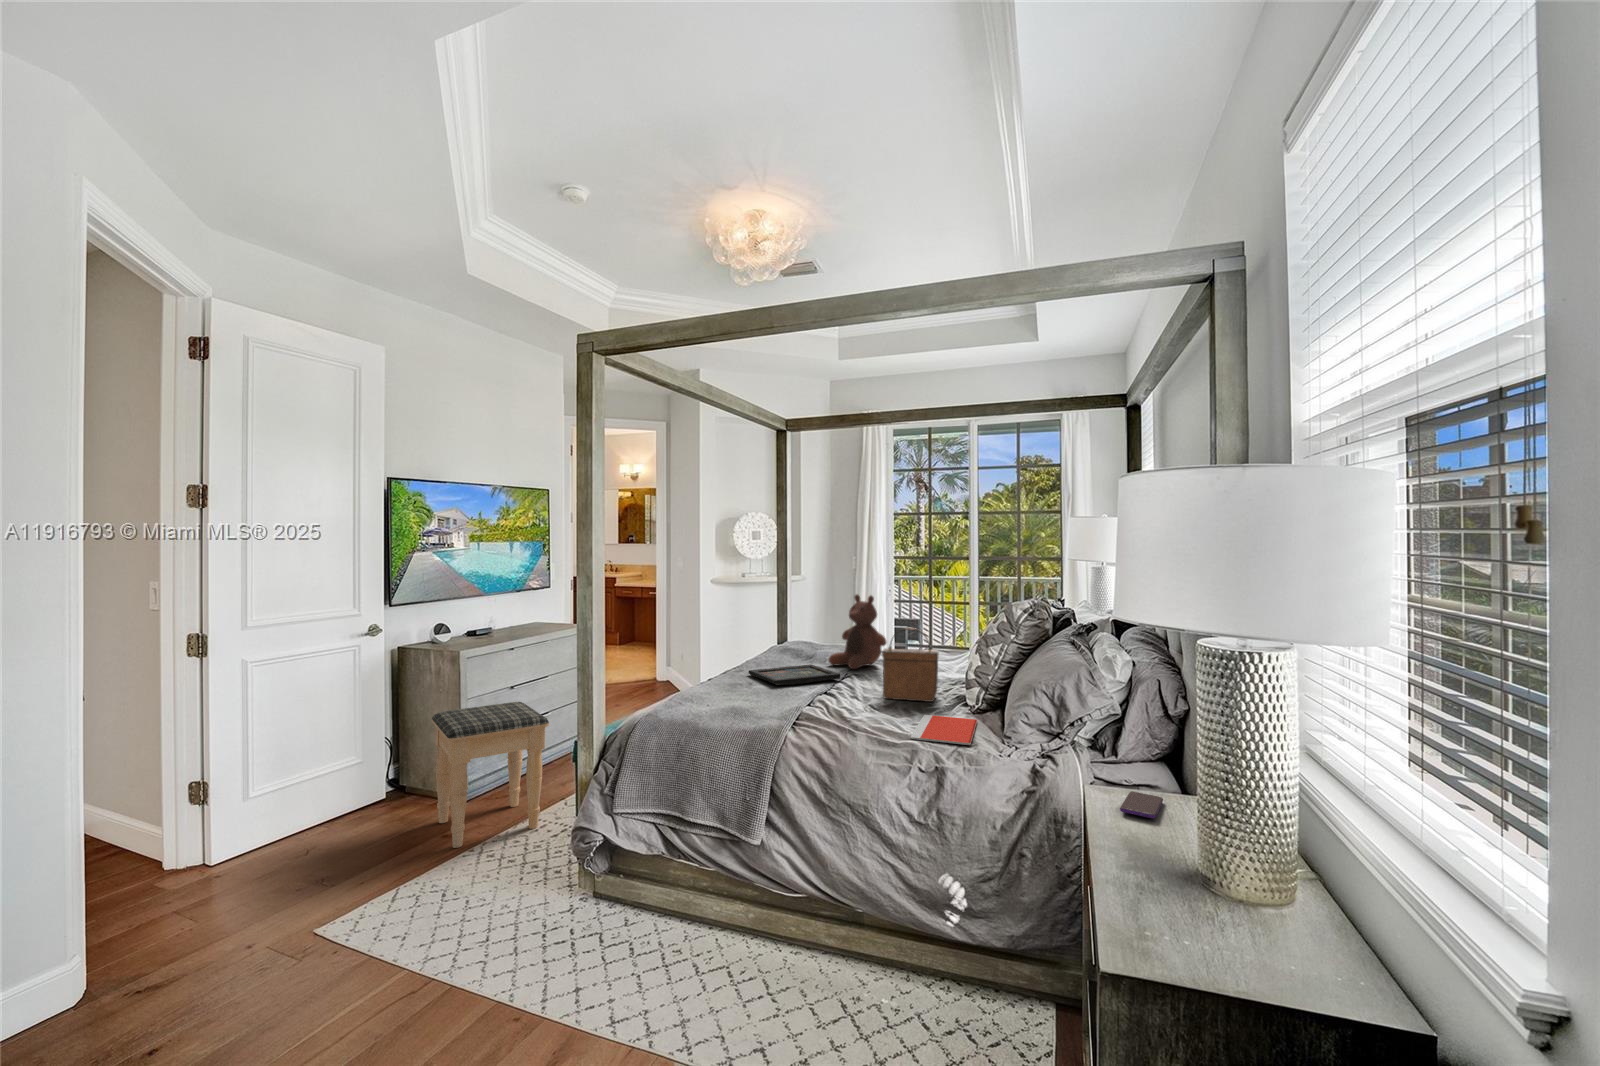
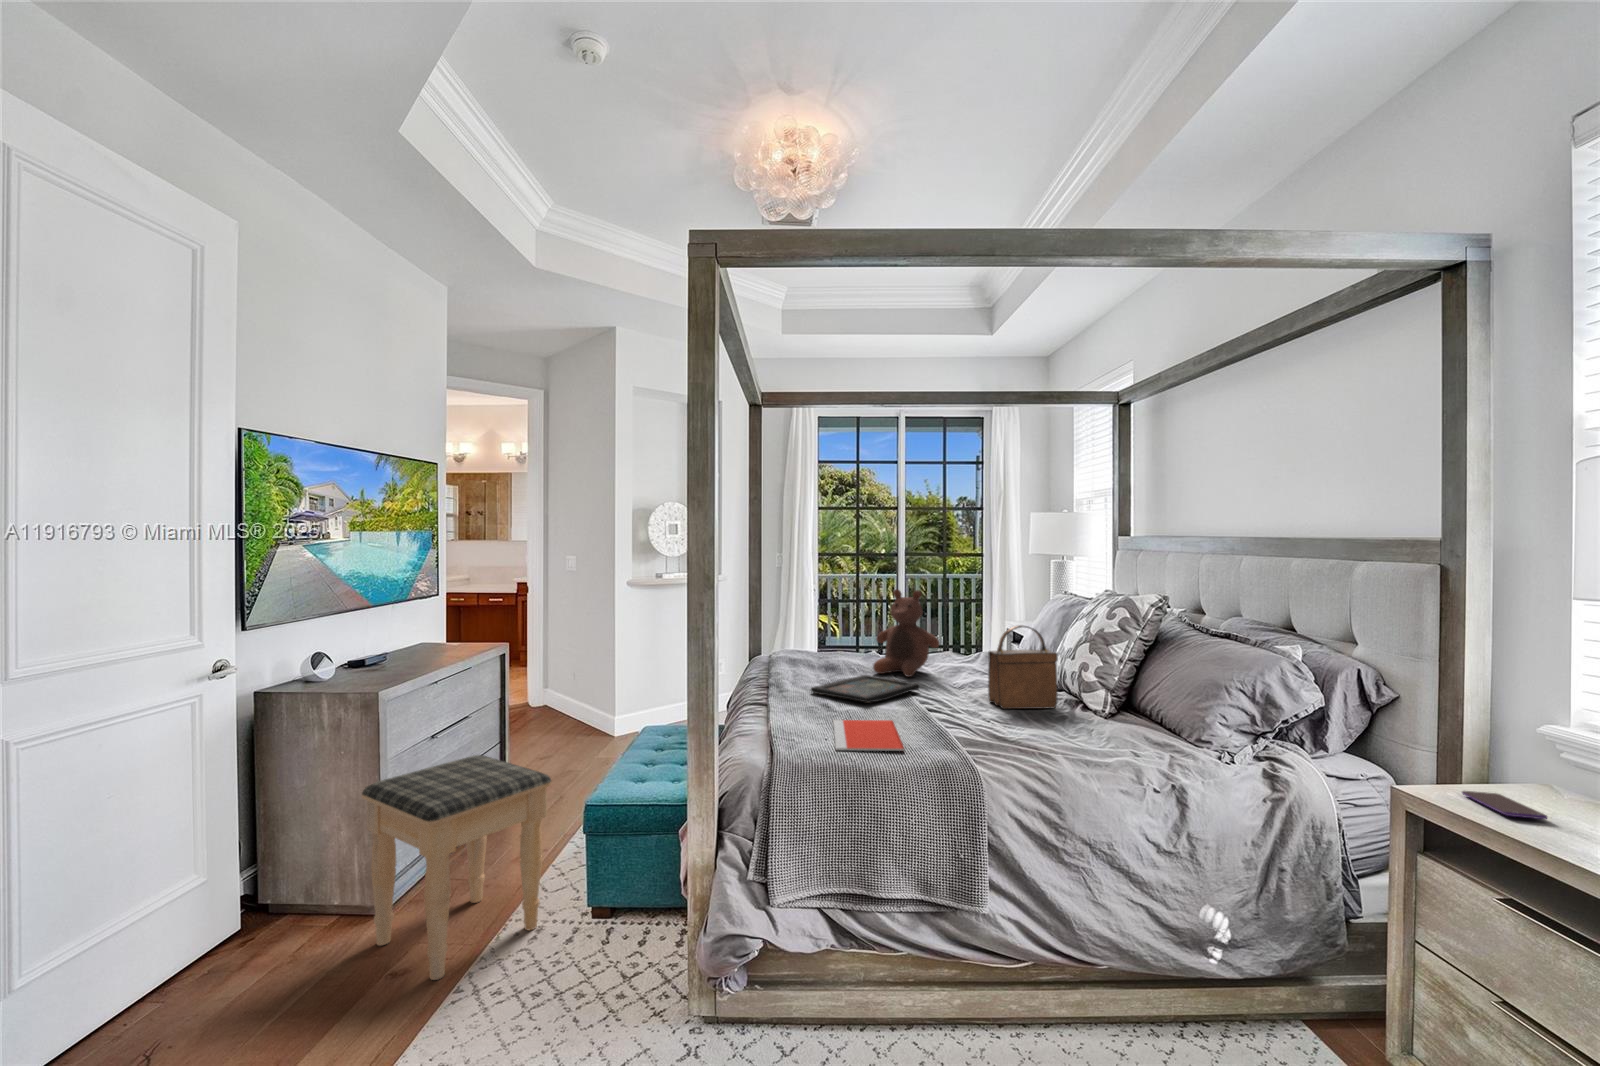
notebook: present [911,715,977,745] -> present [833,720,905,751]

